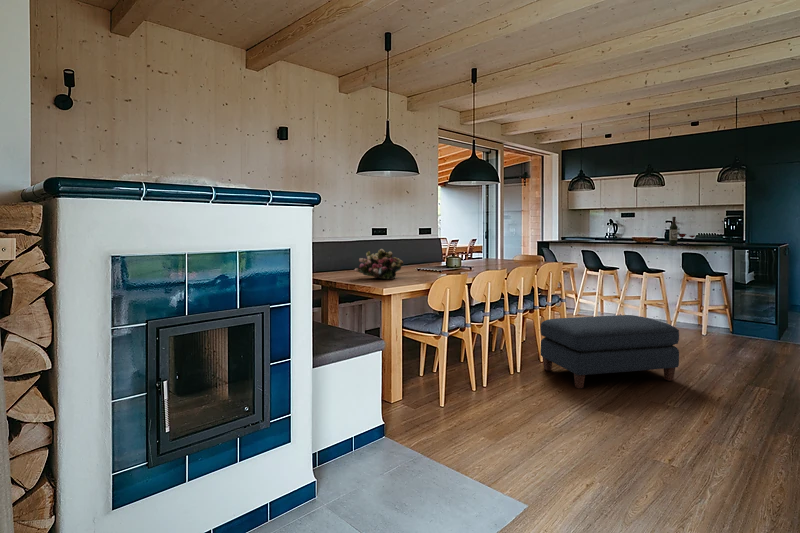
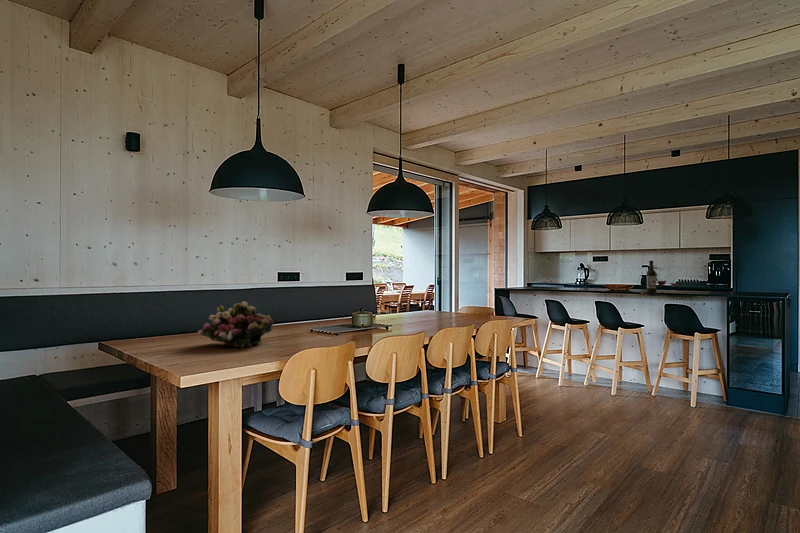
ottoman: present [540,315,679,388] -> none [476,393,668,514]

